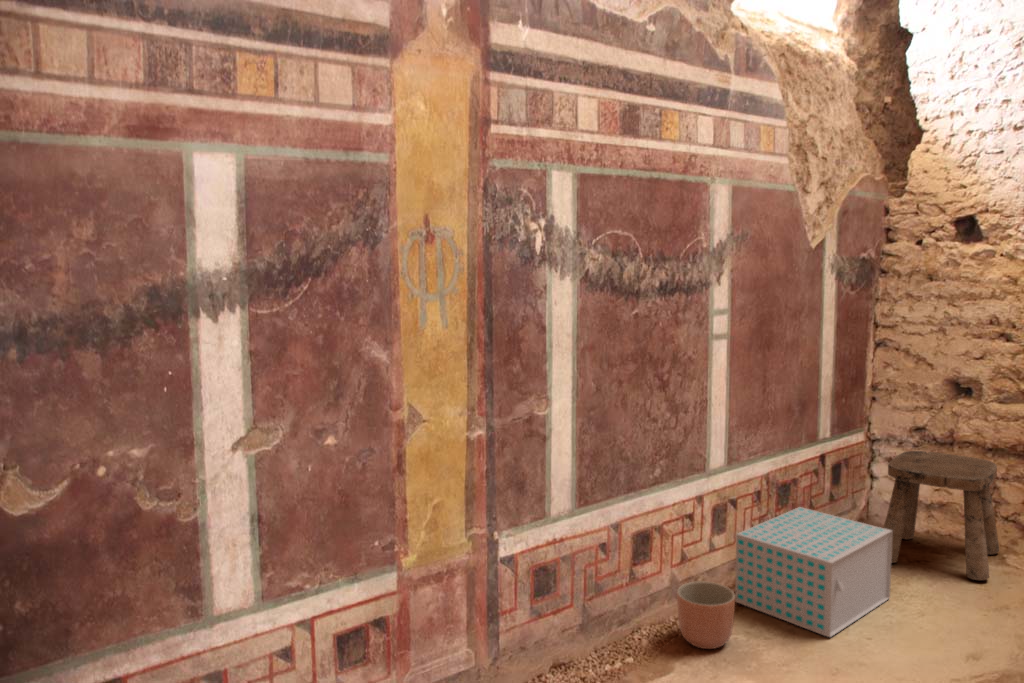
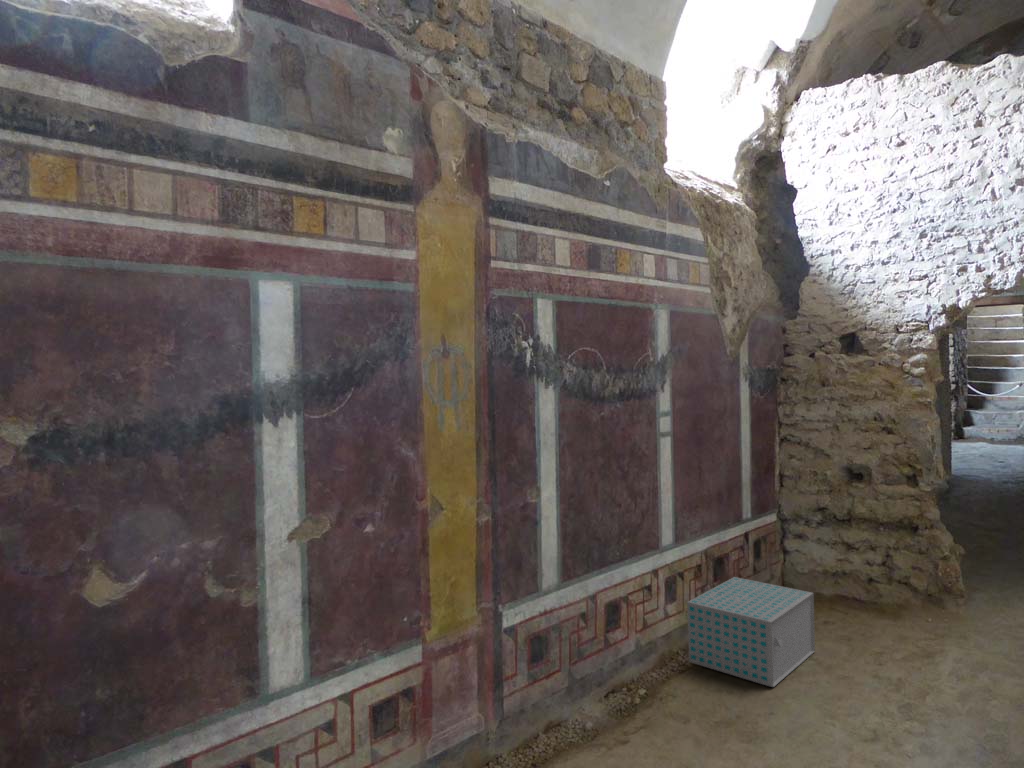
stool: present [884,451,999,580] -> none [798,526,894,632]
planter: present [677,581,735,649] -> none [645,644,694,704]

